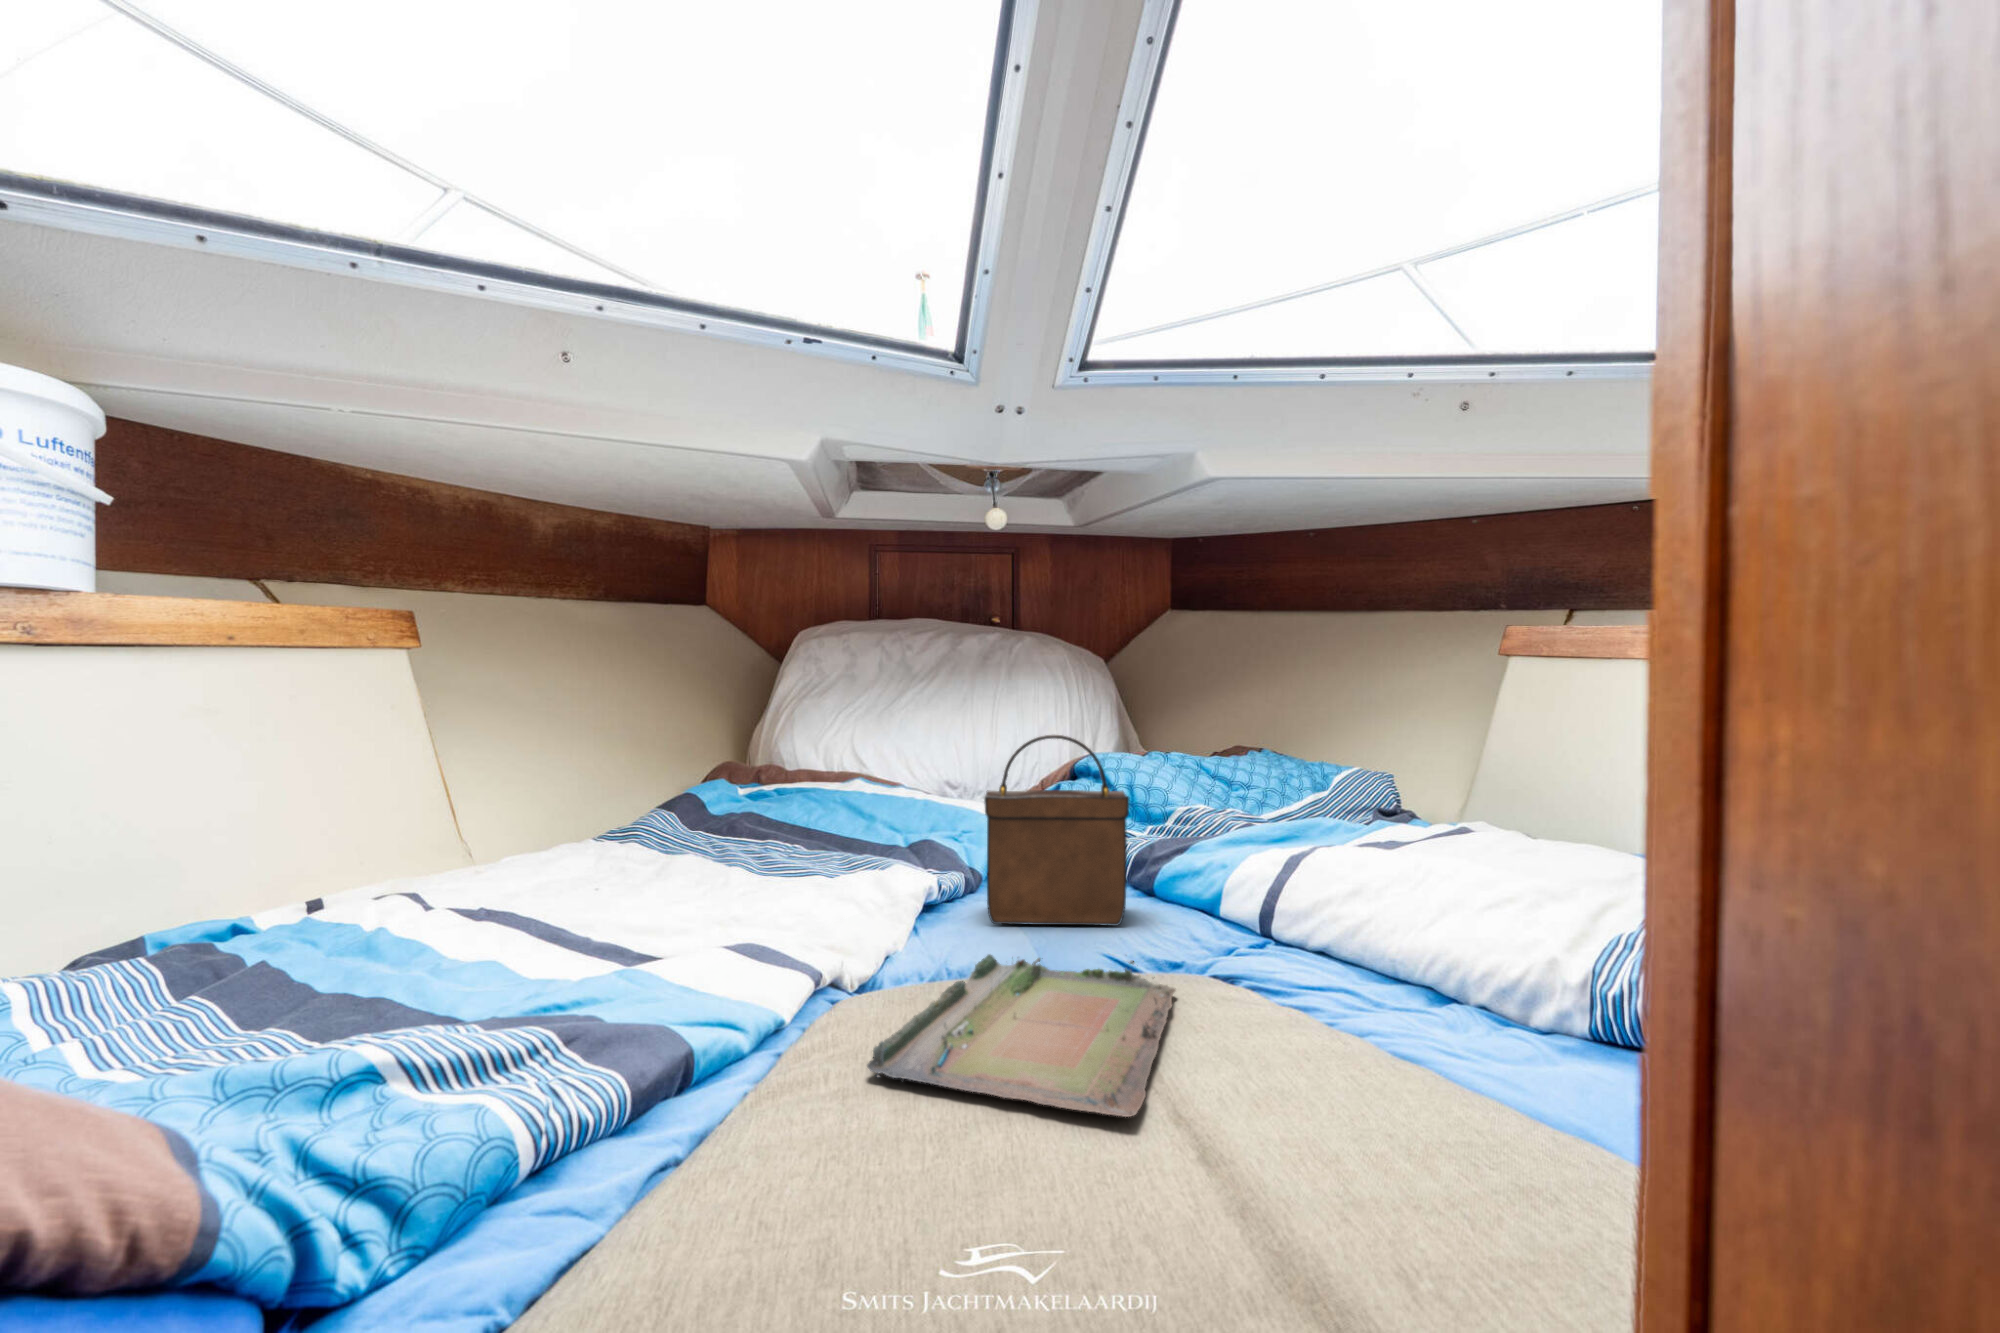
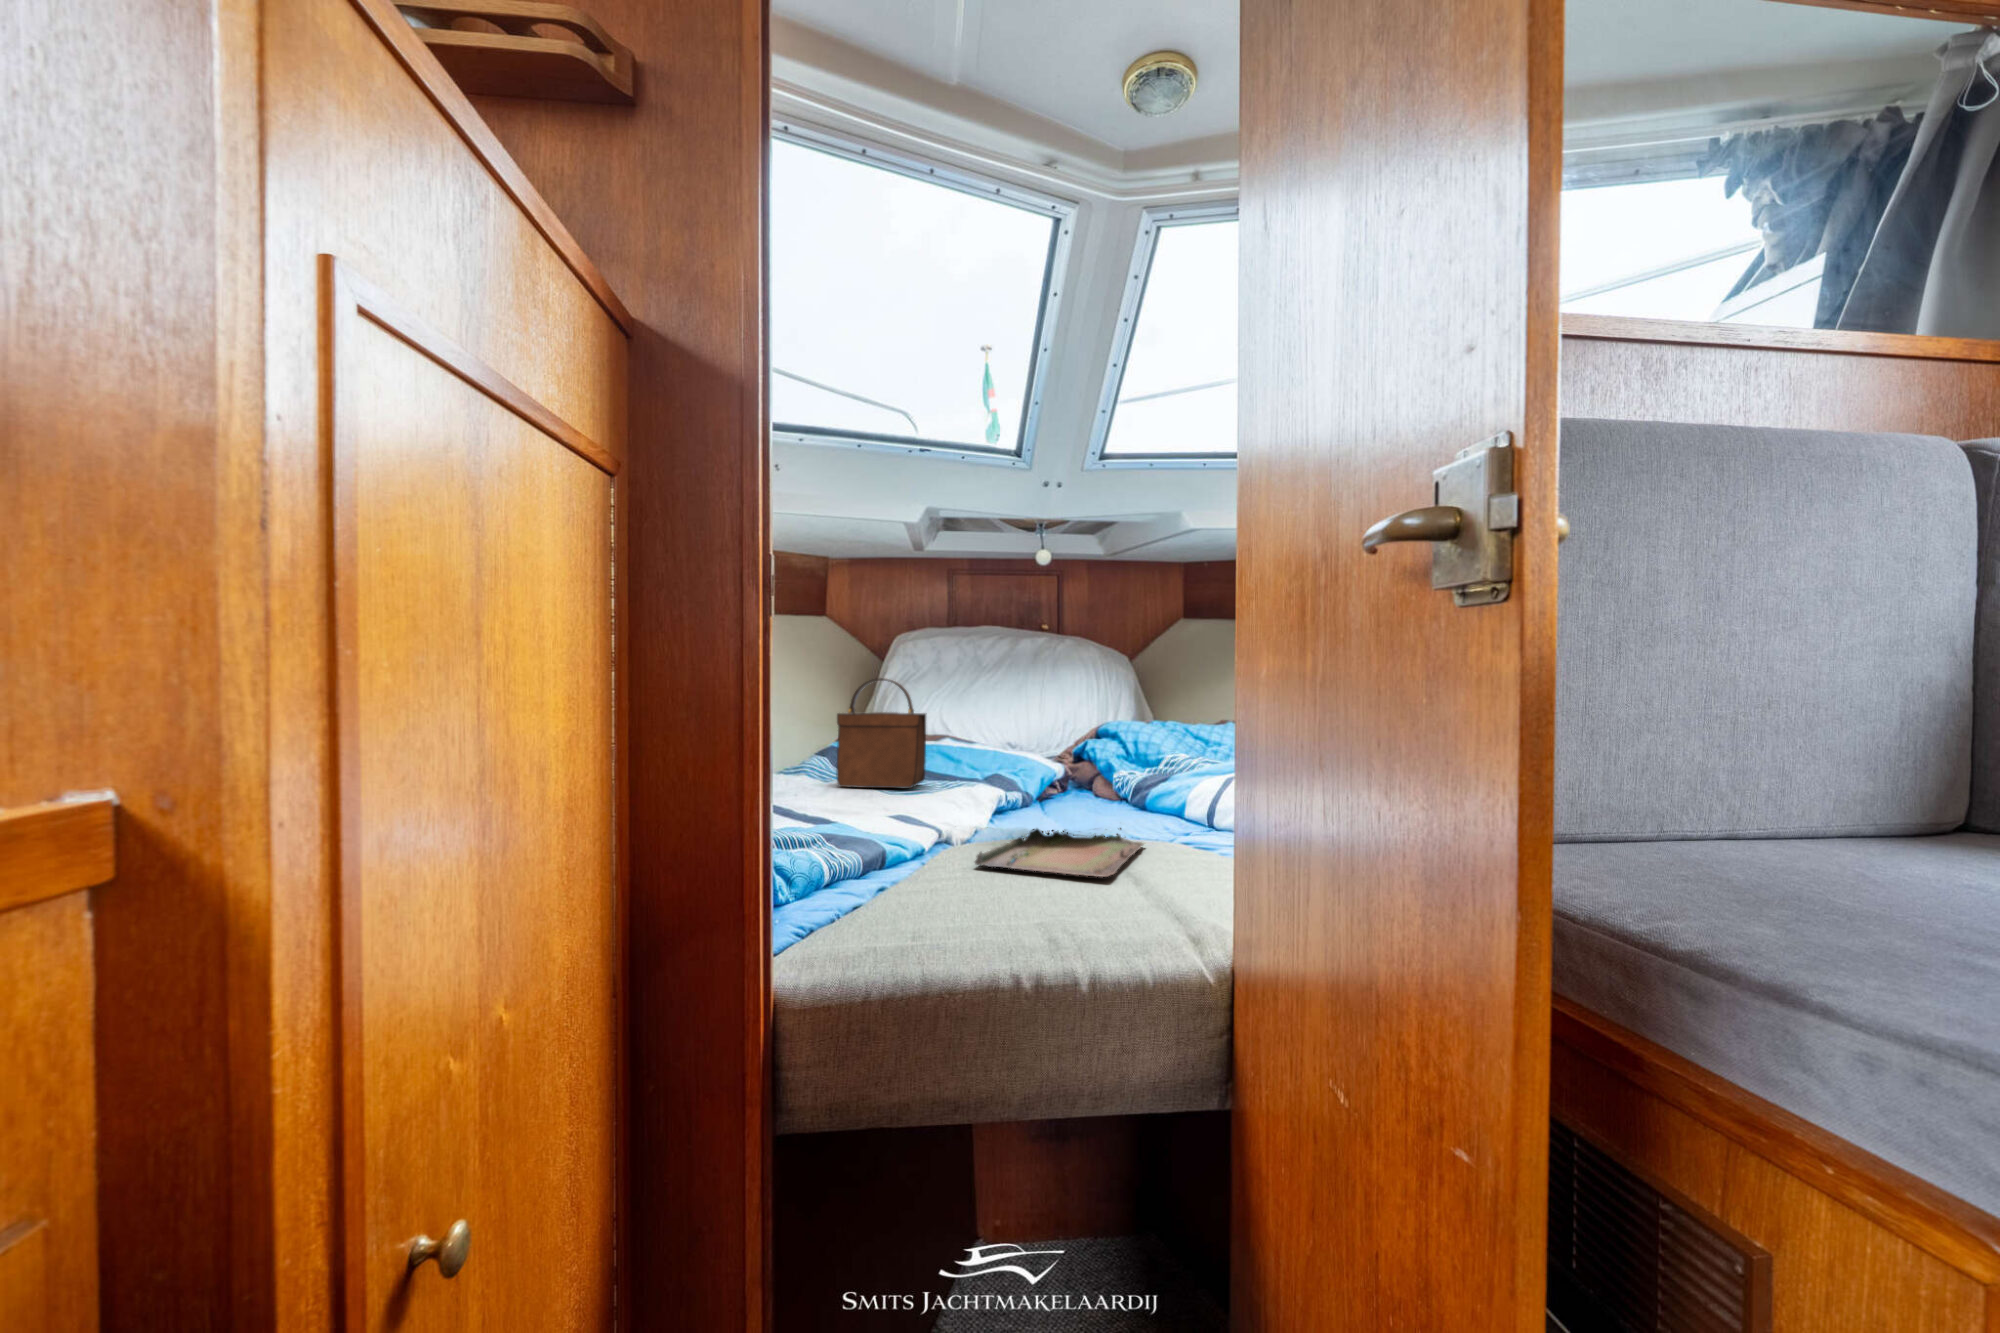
handbag: present [984,735,1130,926] -> present [836,678,926,789]

